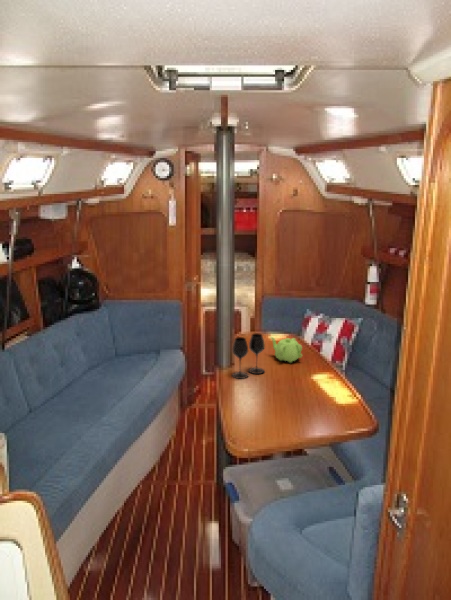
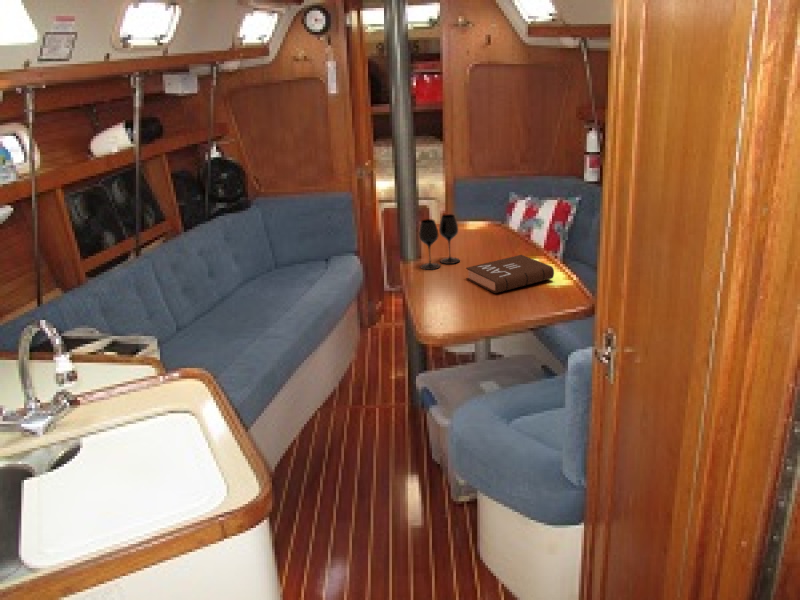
teapot: present [271,337,302,363] -> none [465,221,505,250]
book: none [269,371,342,407] -> present [466,255,554,293]

